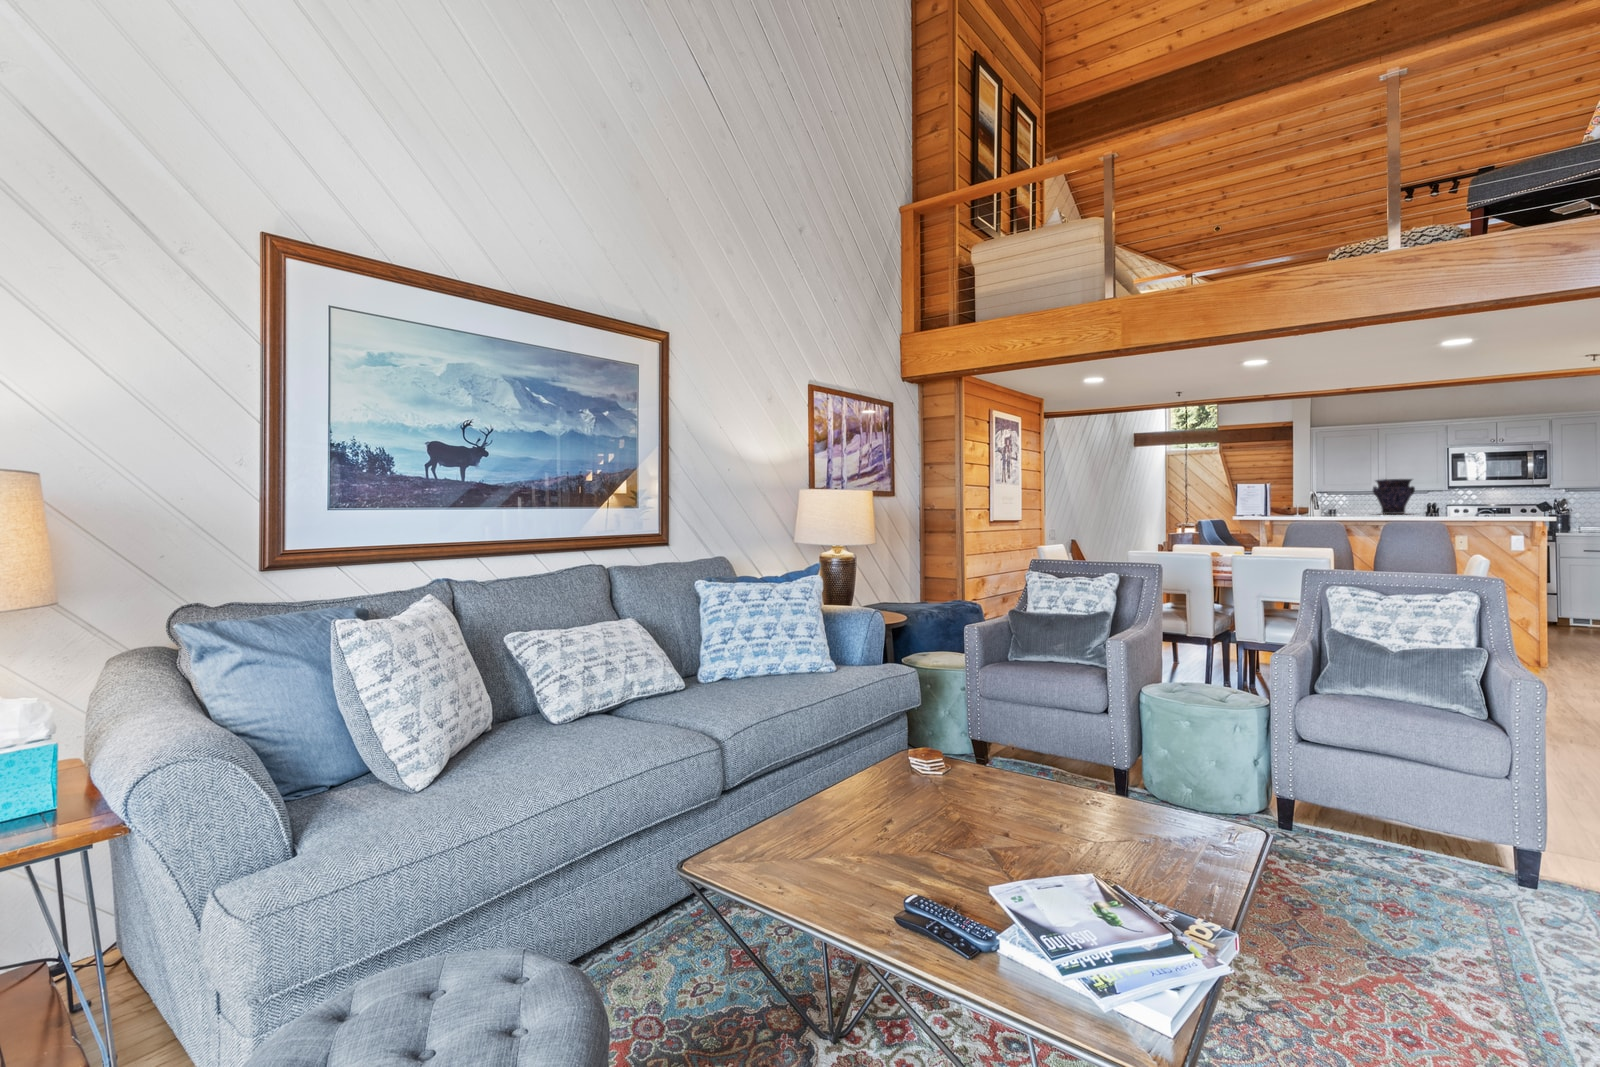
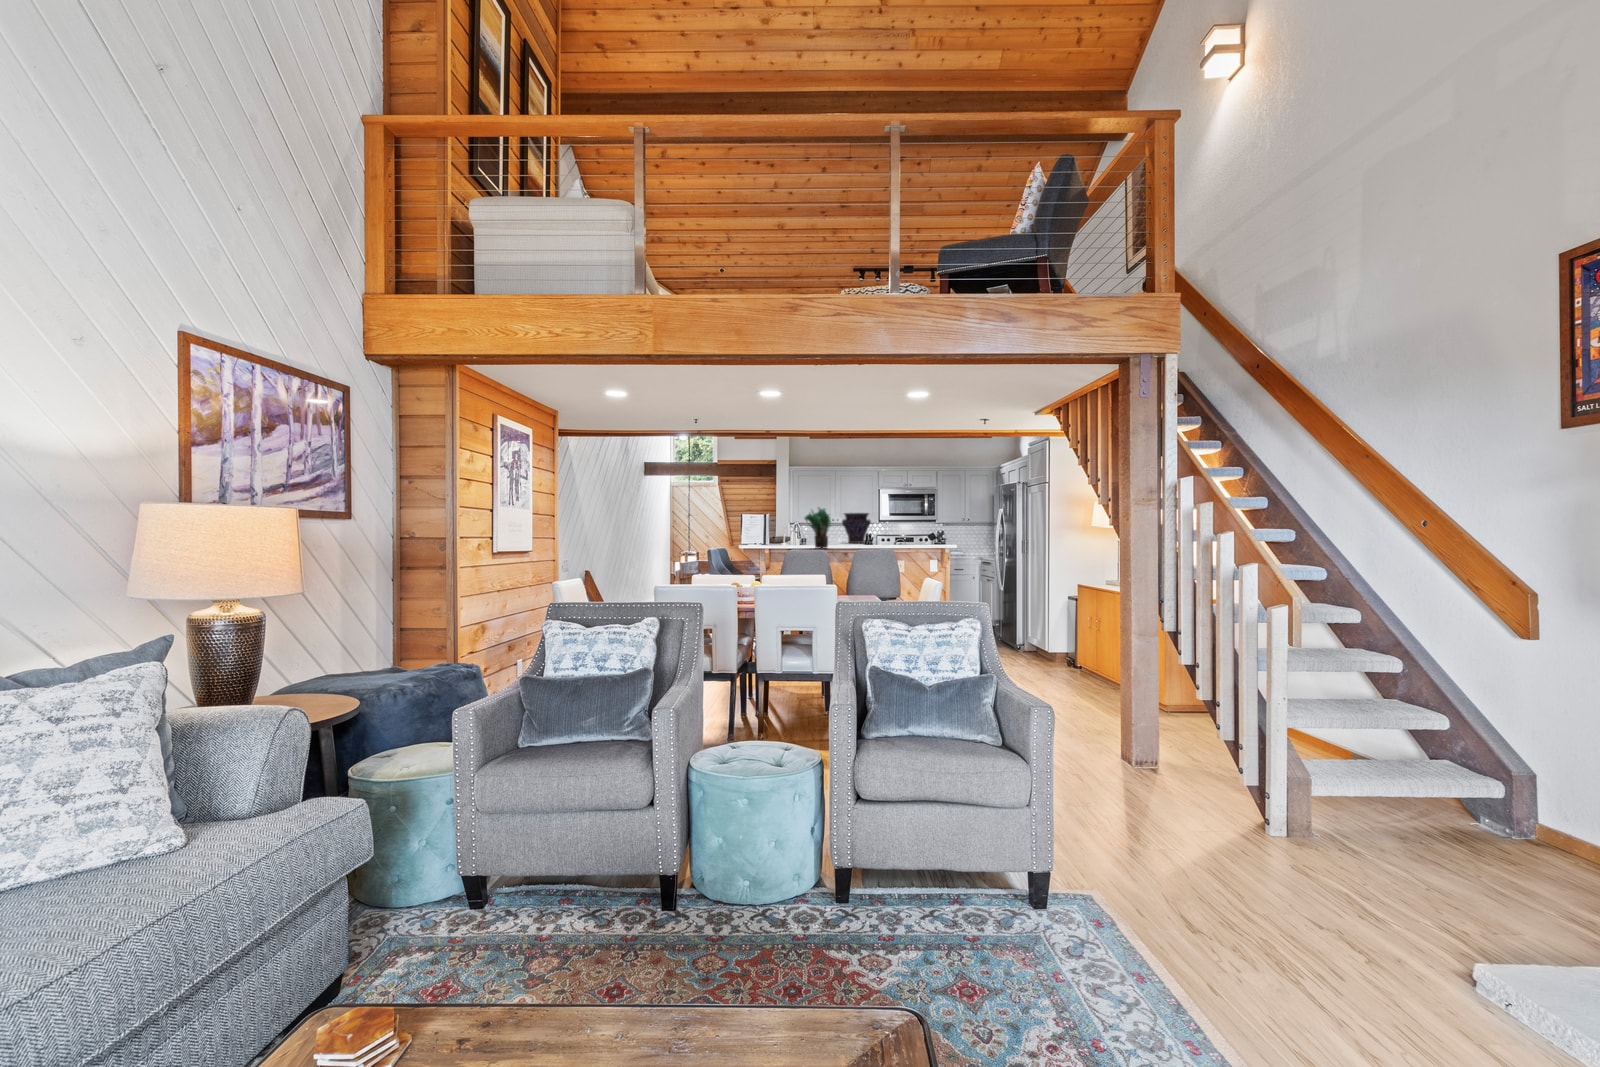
potted plant: none [1312,475,1348,520] -> present [805,507,831,549]

